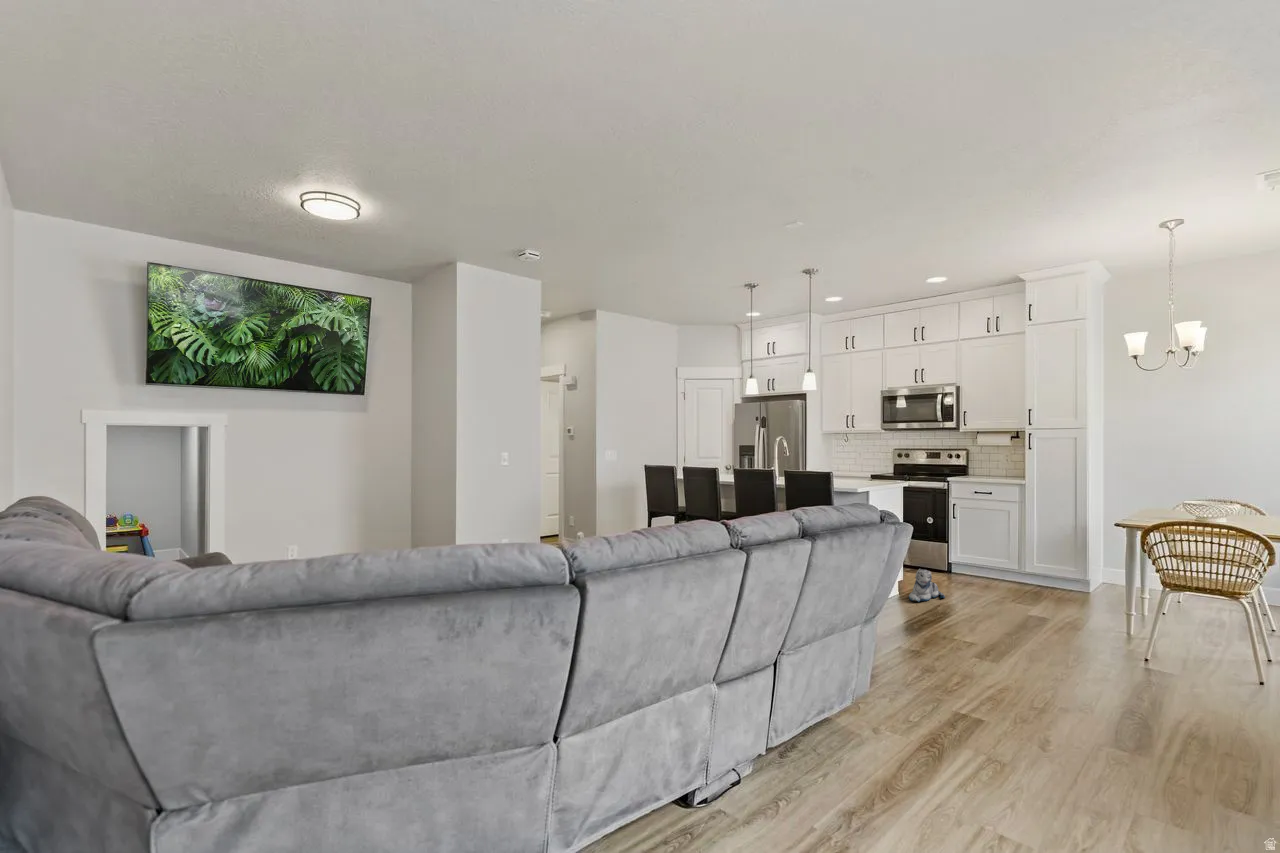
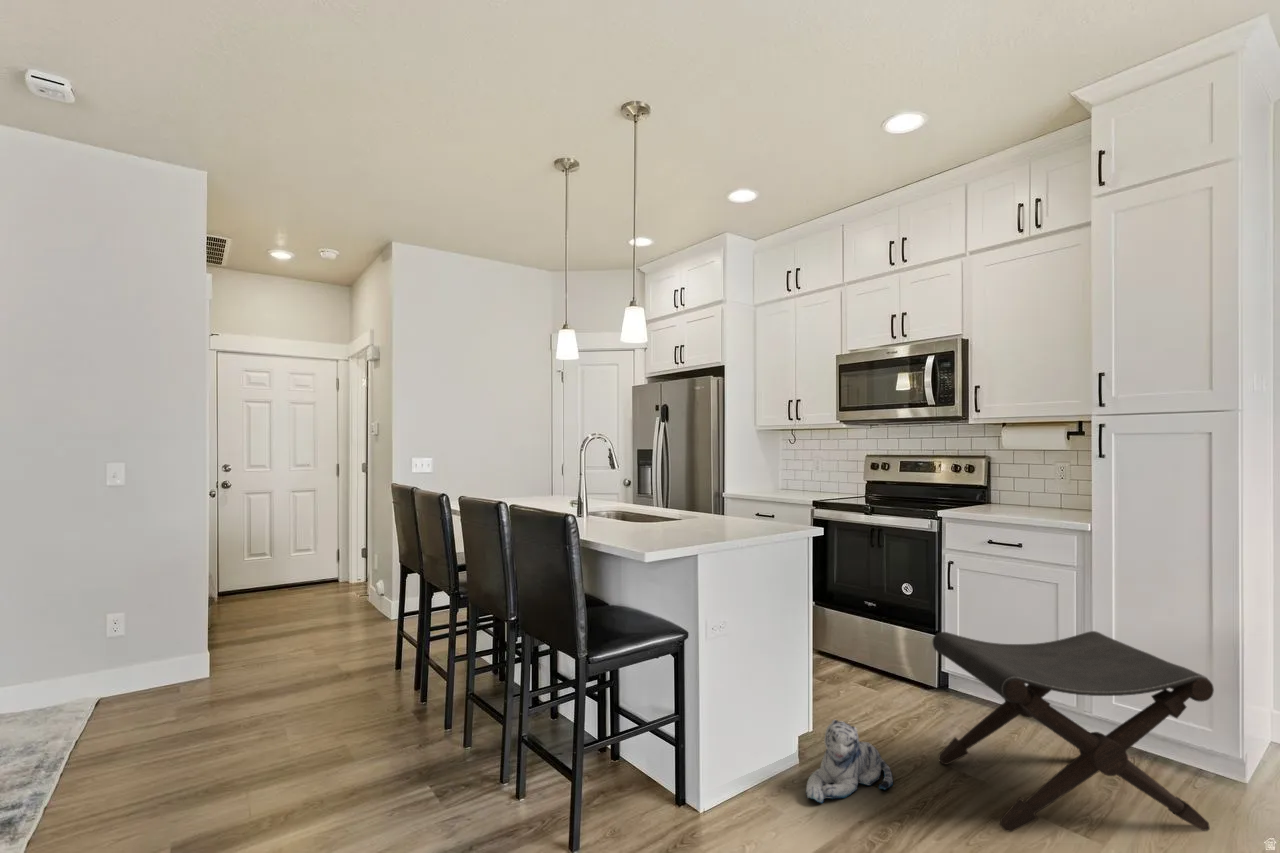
footstool: none [958,530,1080,606] -> present [933,631,1214,832]

